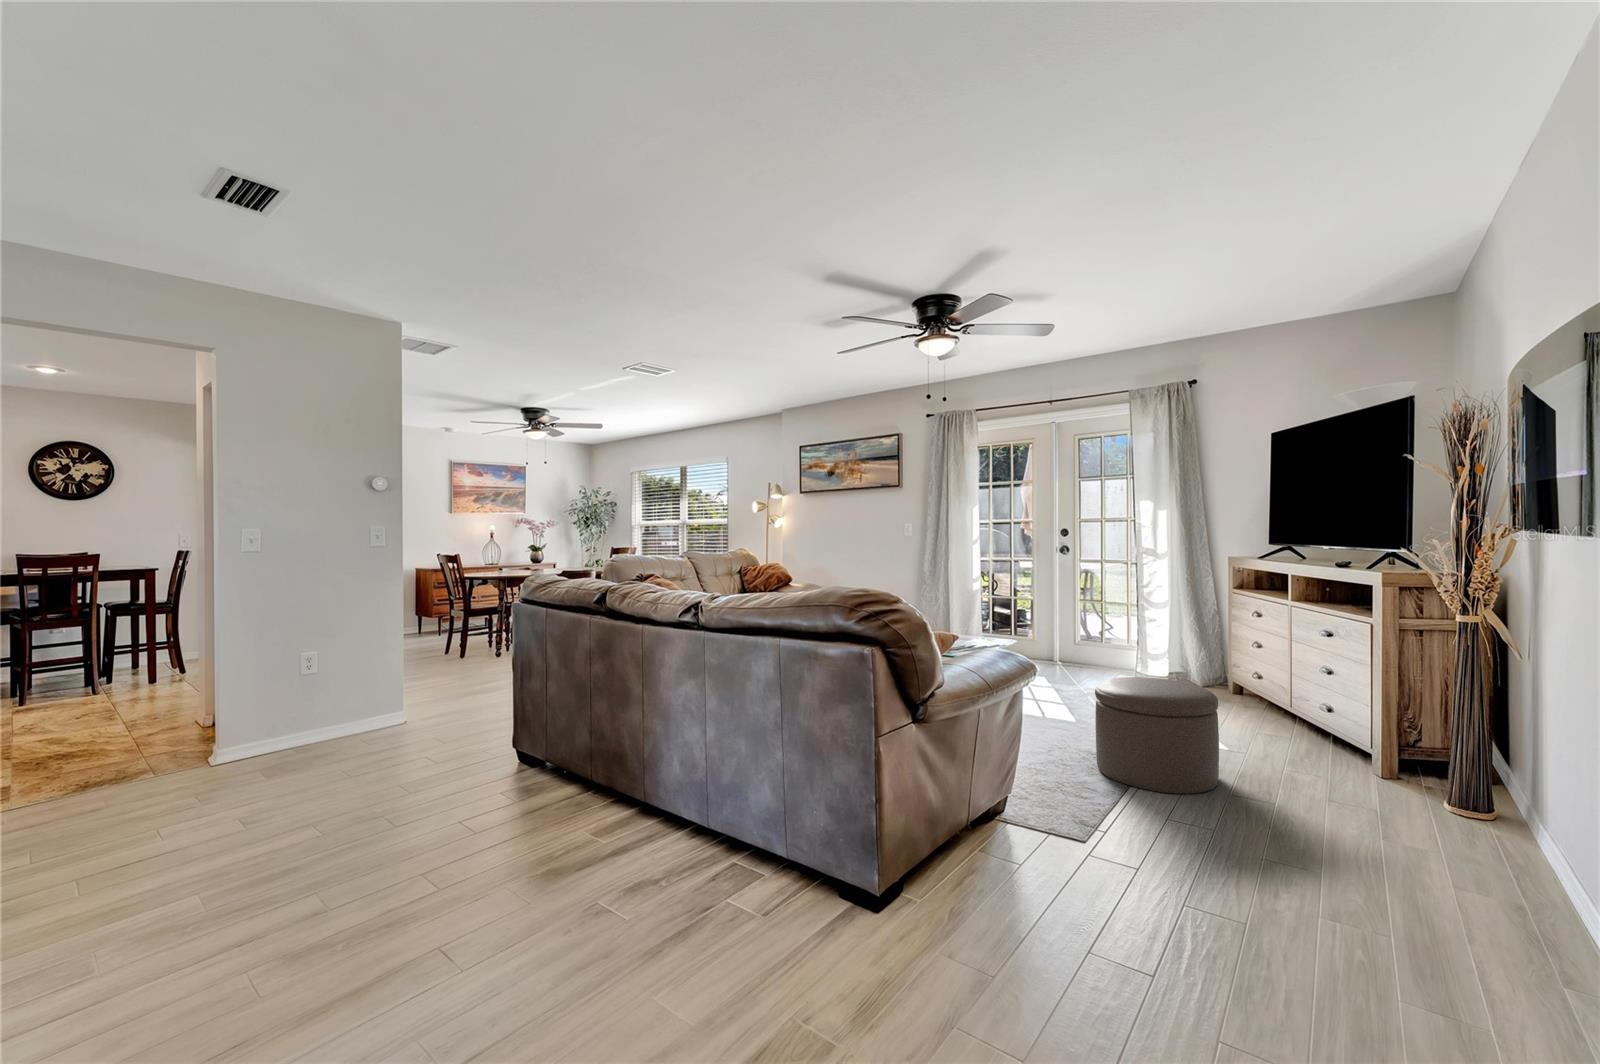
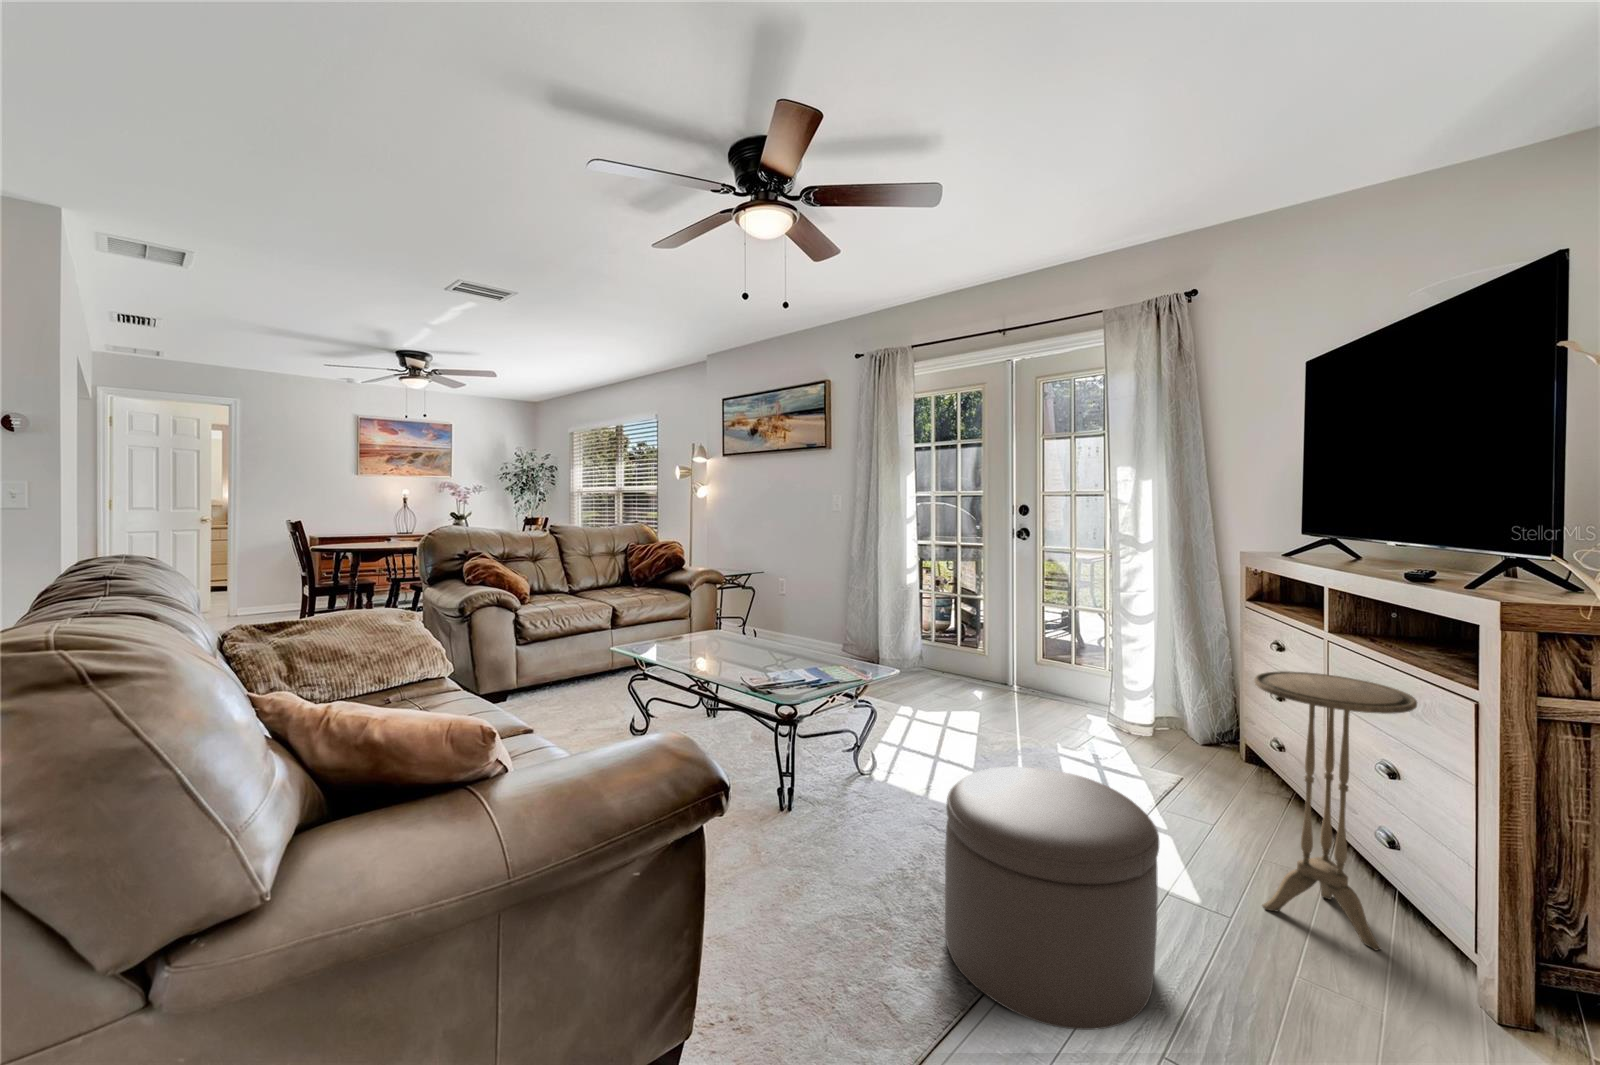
side table: none [1254,620,1342,765] -> present [1254,671,1417,950]

